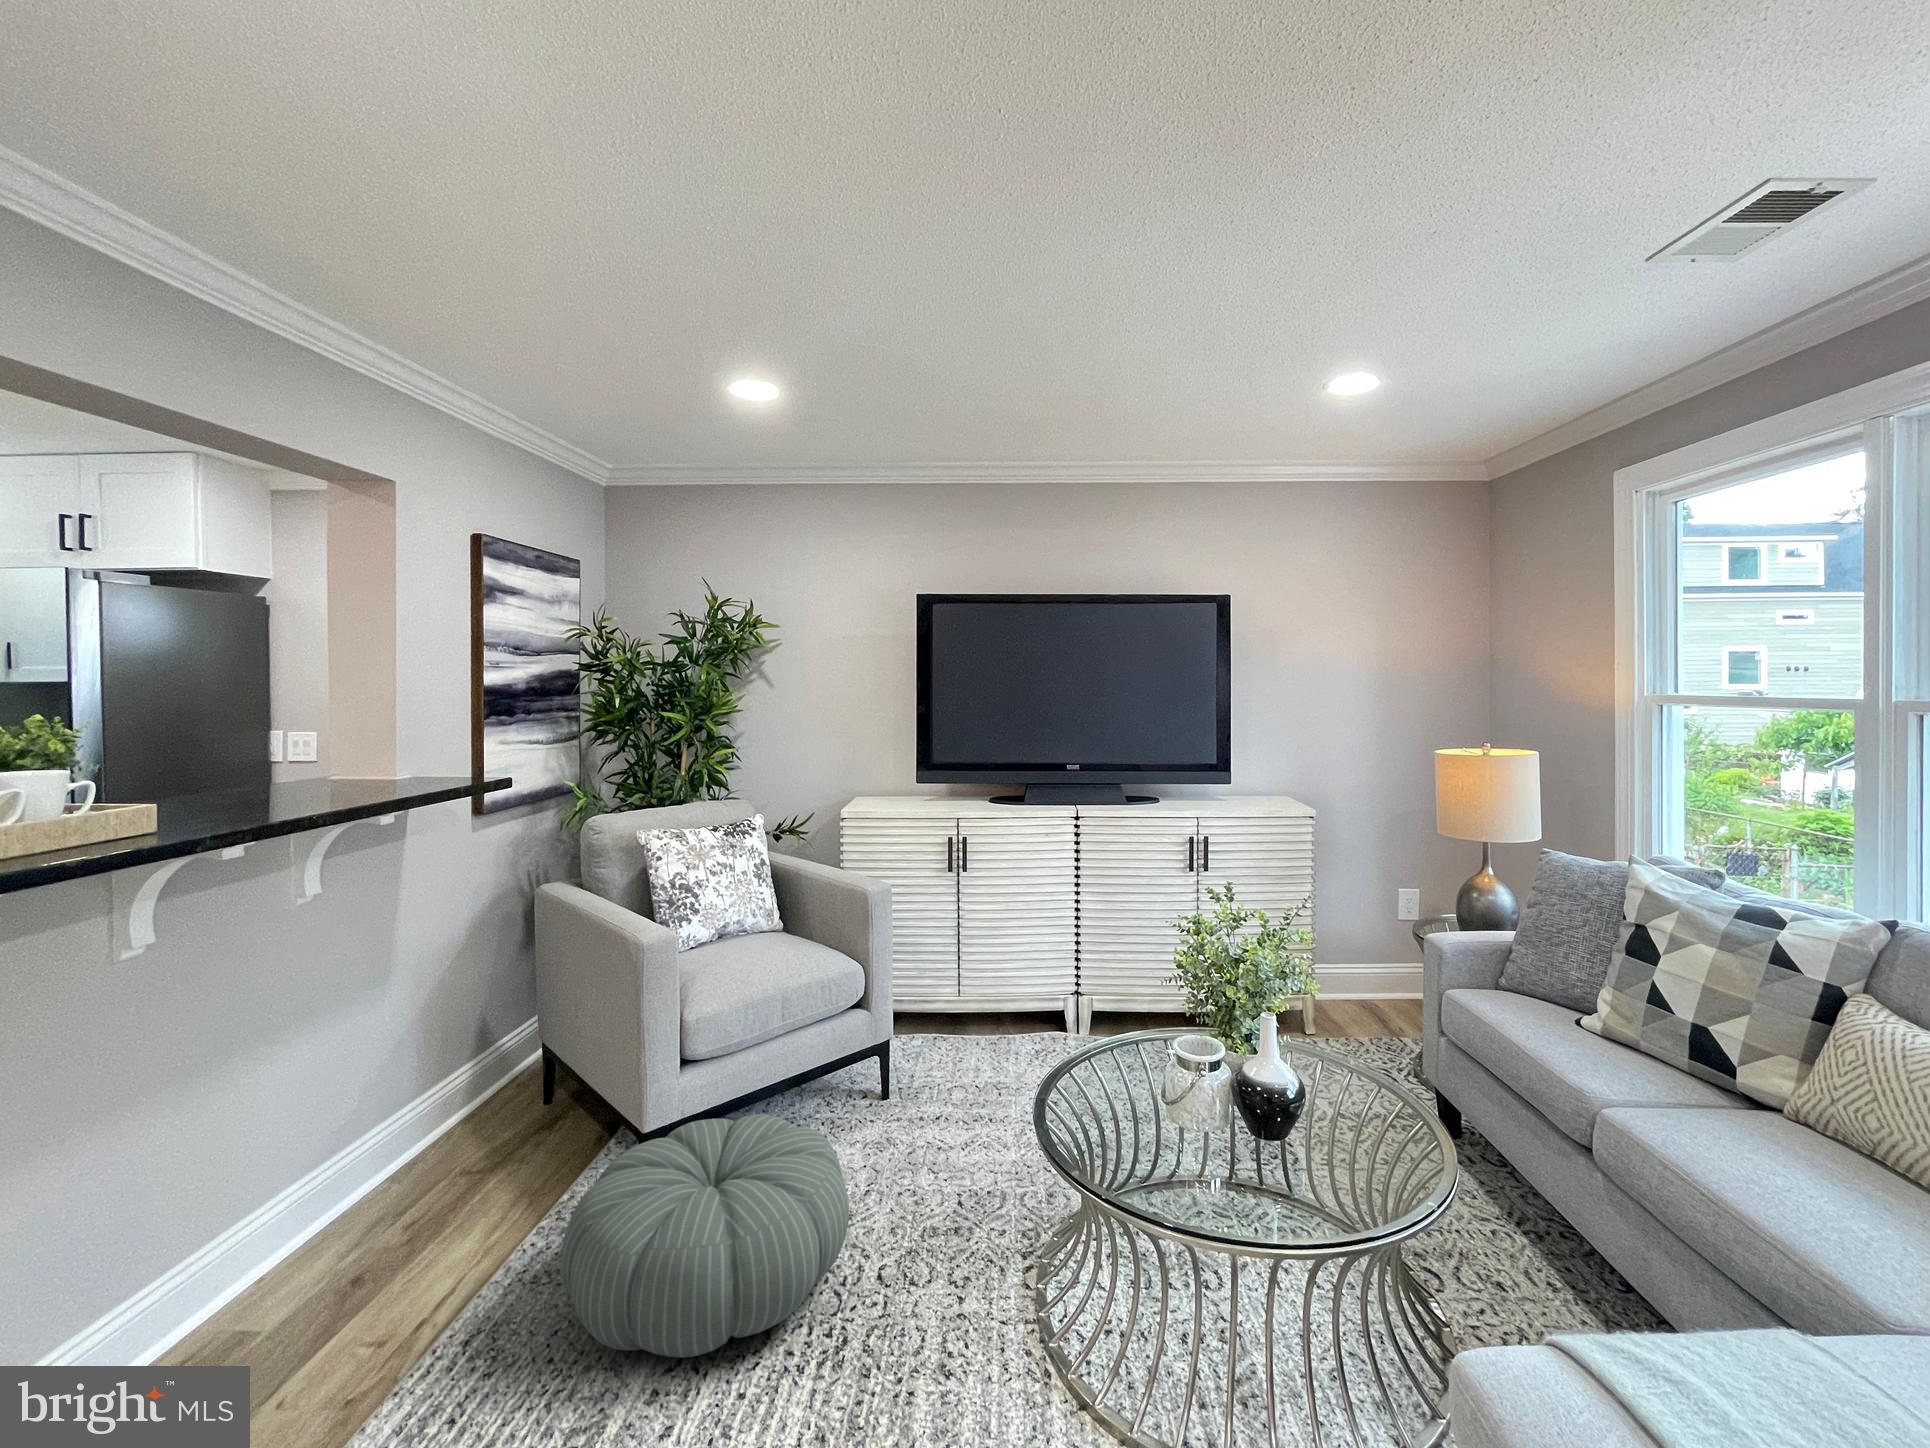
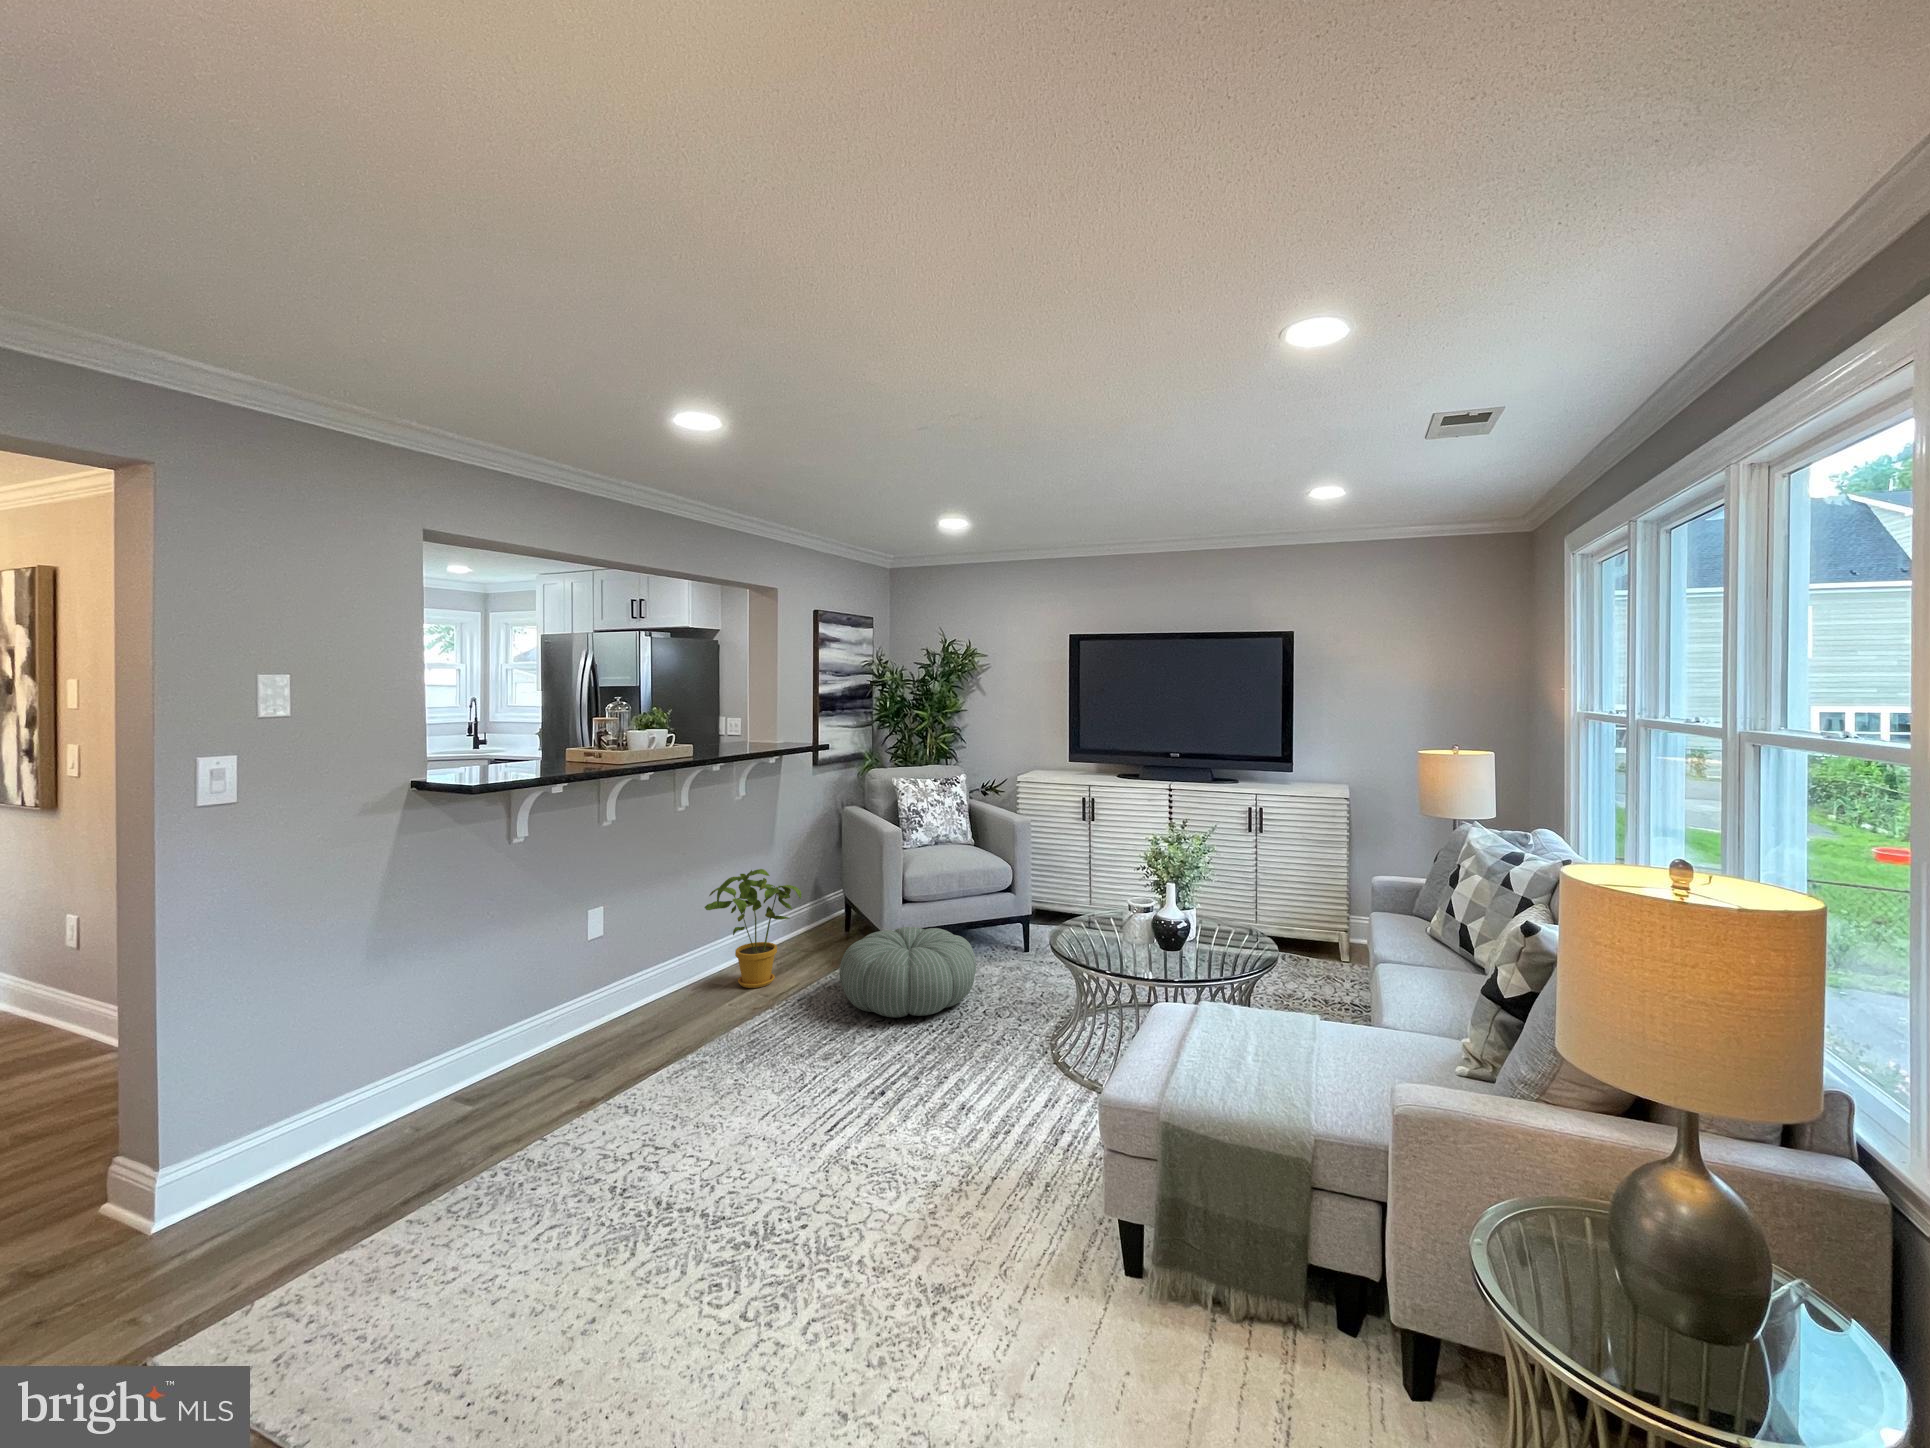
house plant: none [206,1067,460,1330] -> present [705,869,801,988]

